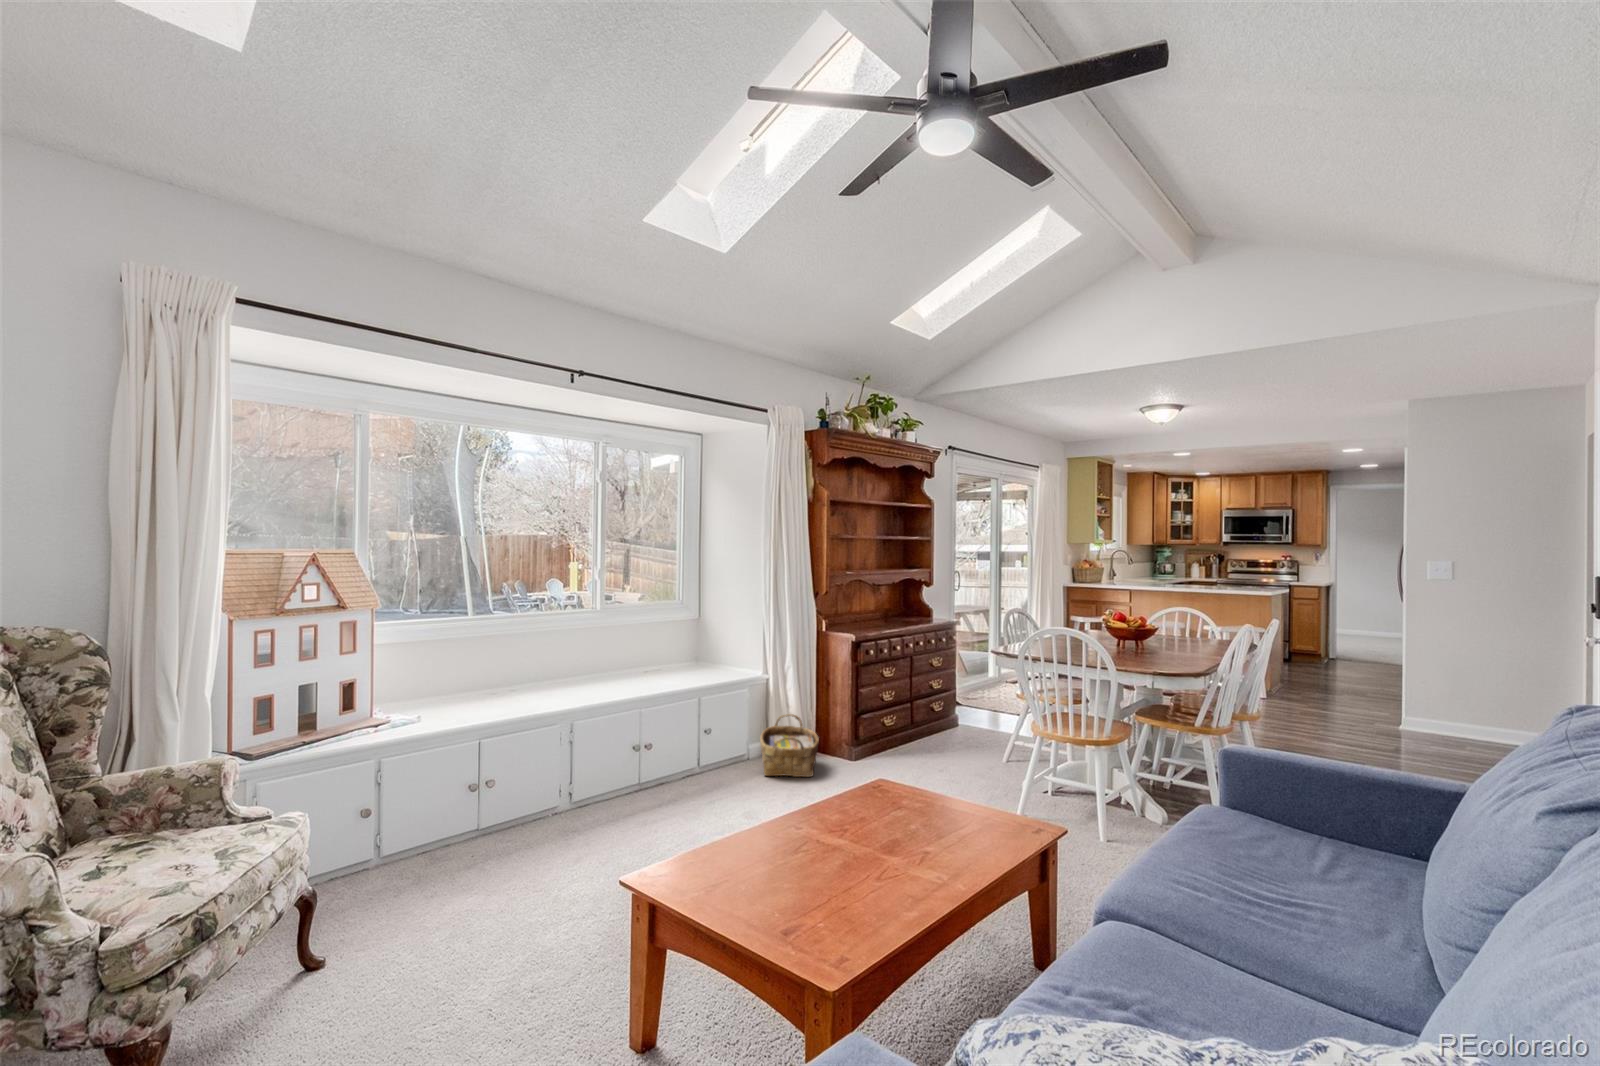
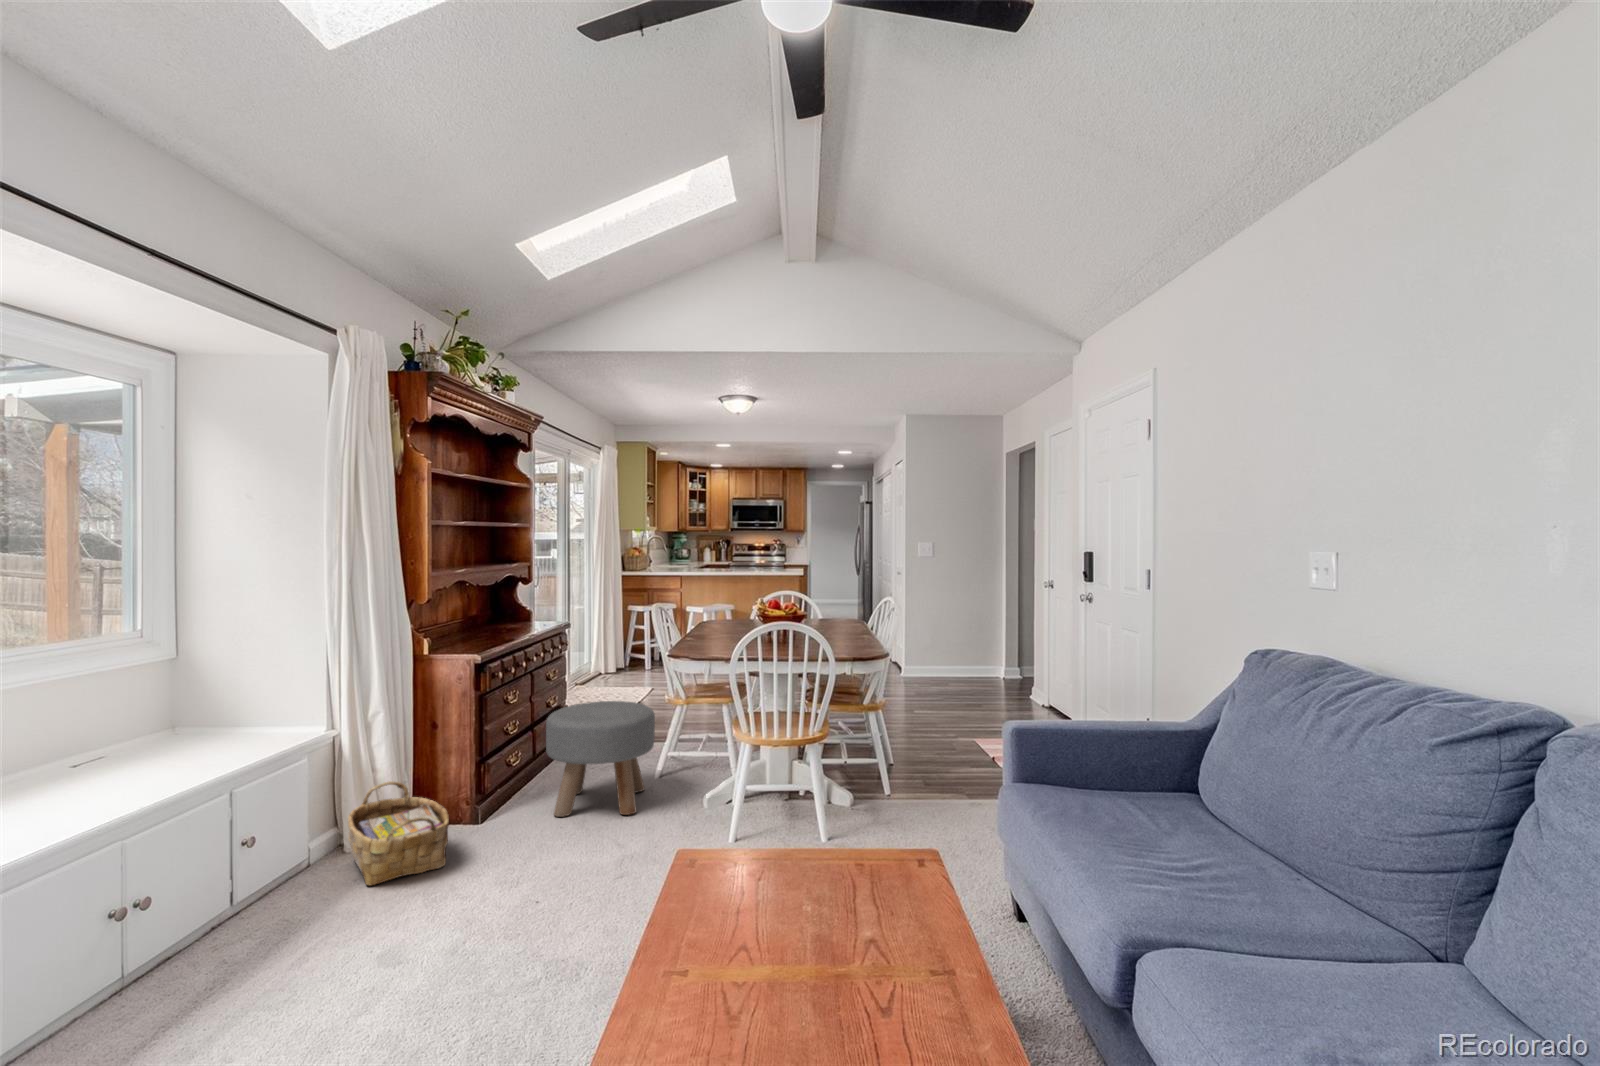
ottoman: none [902,684,989,777] -> present [546,701,655,817]

